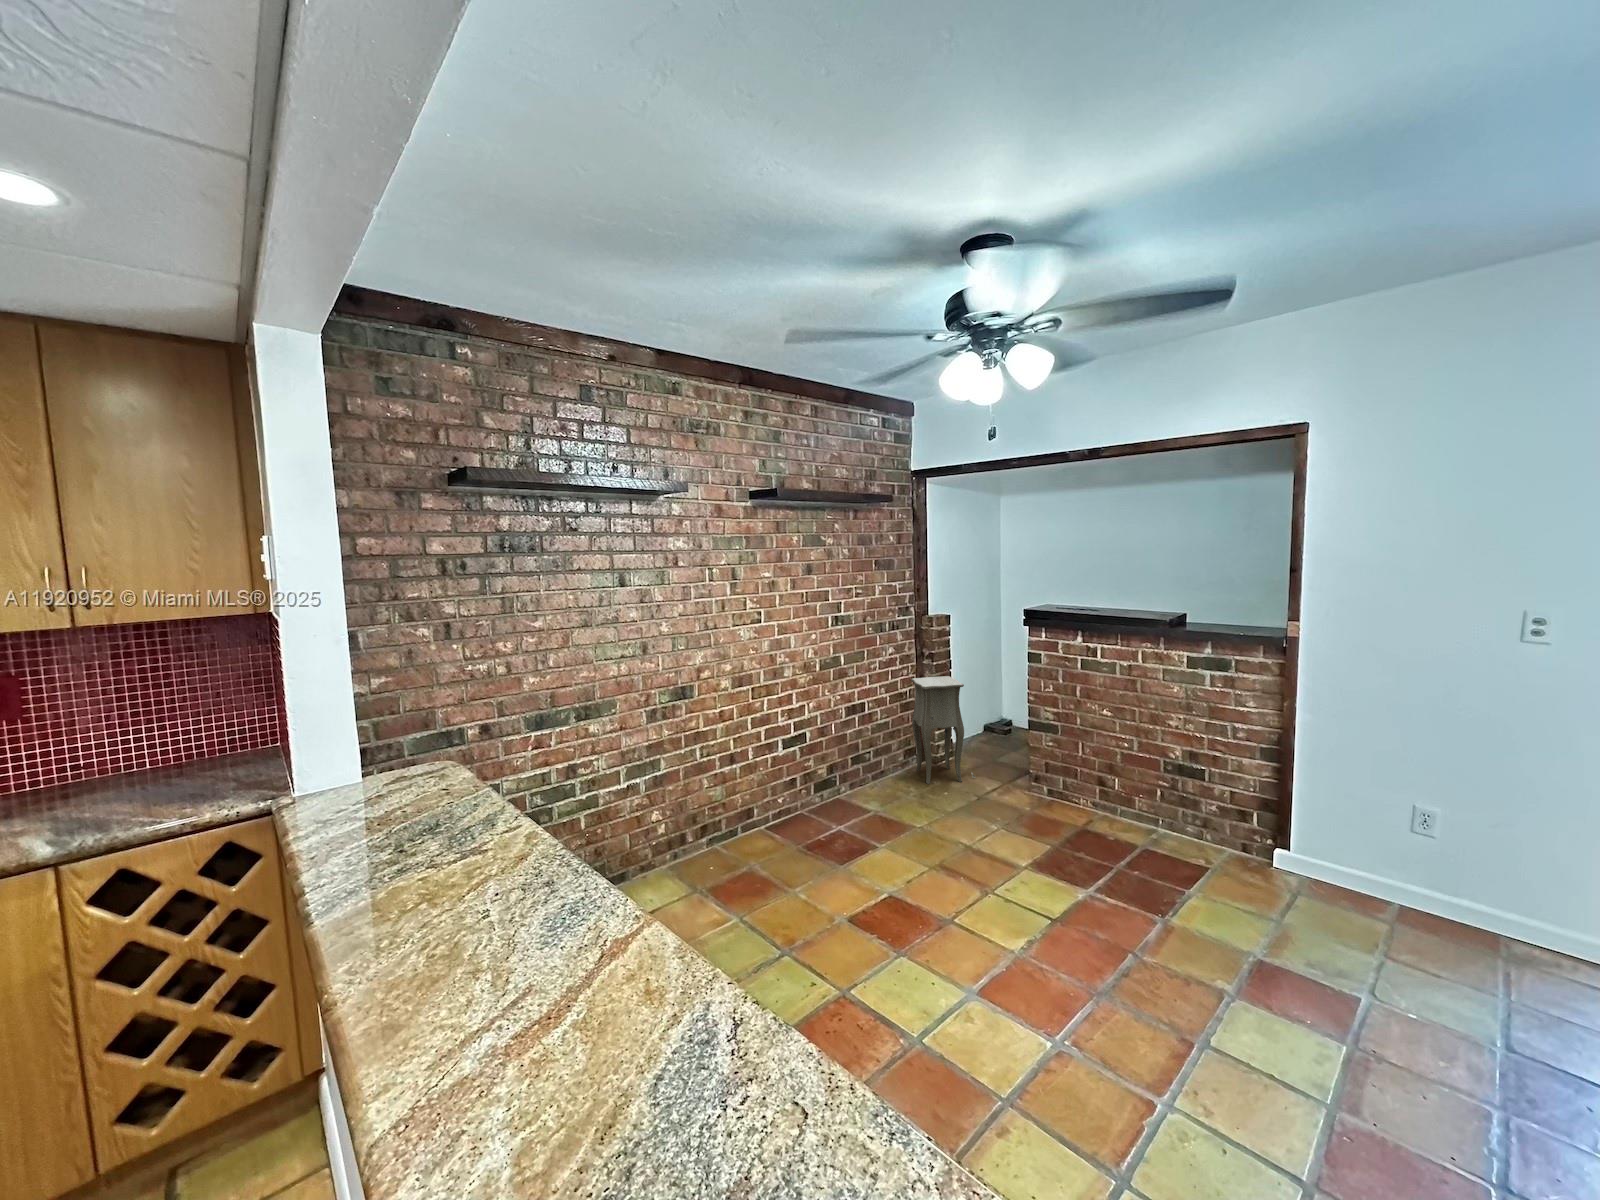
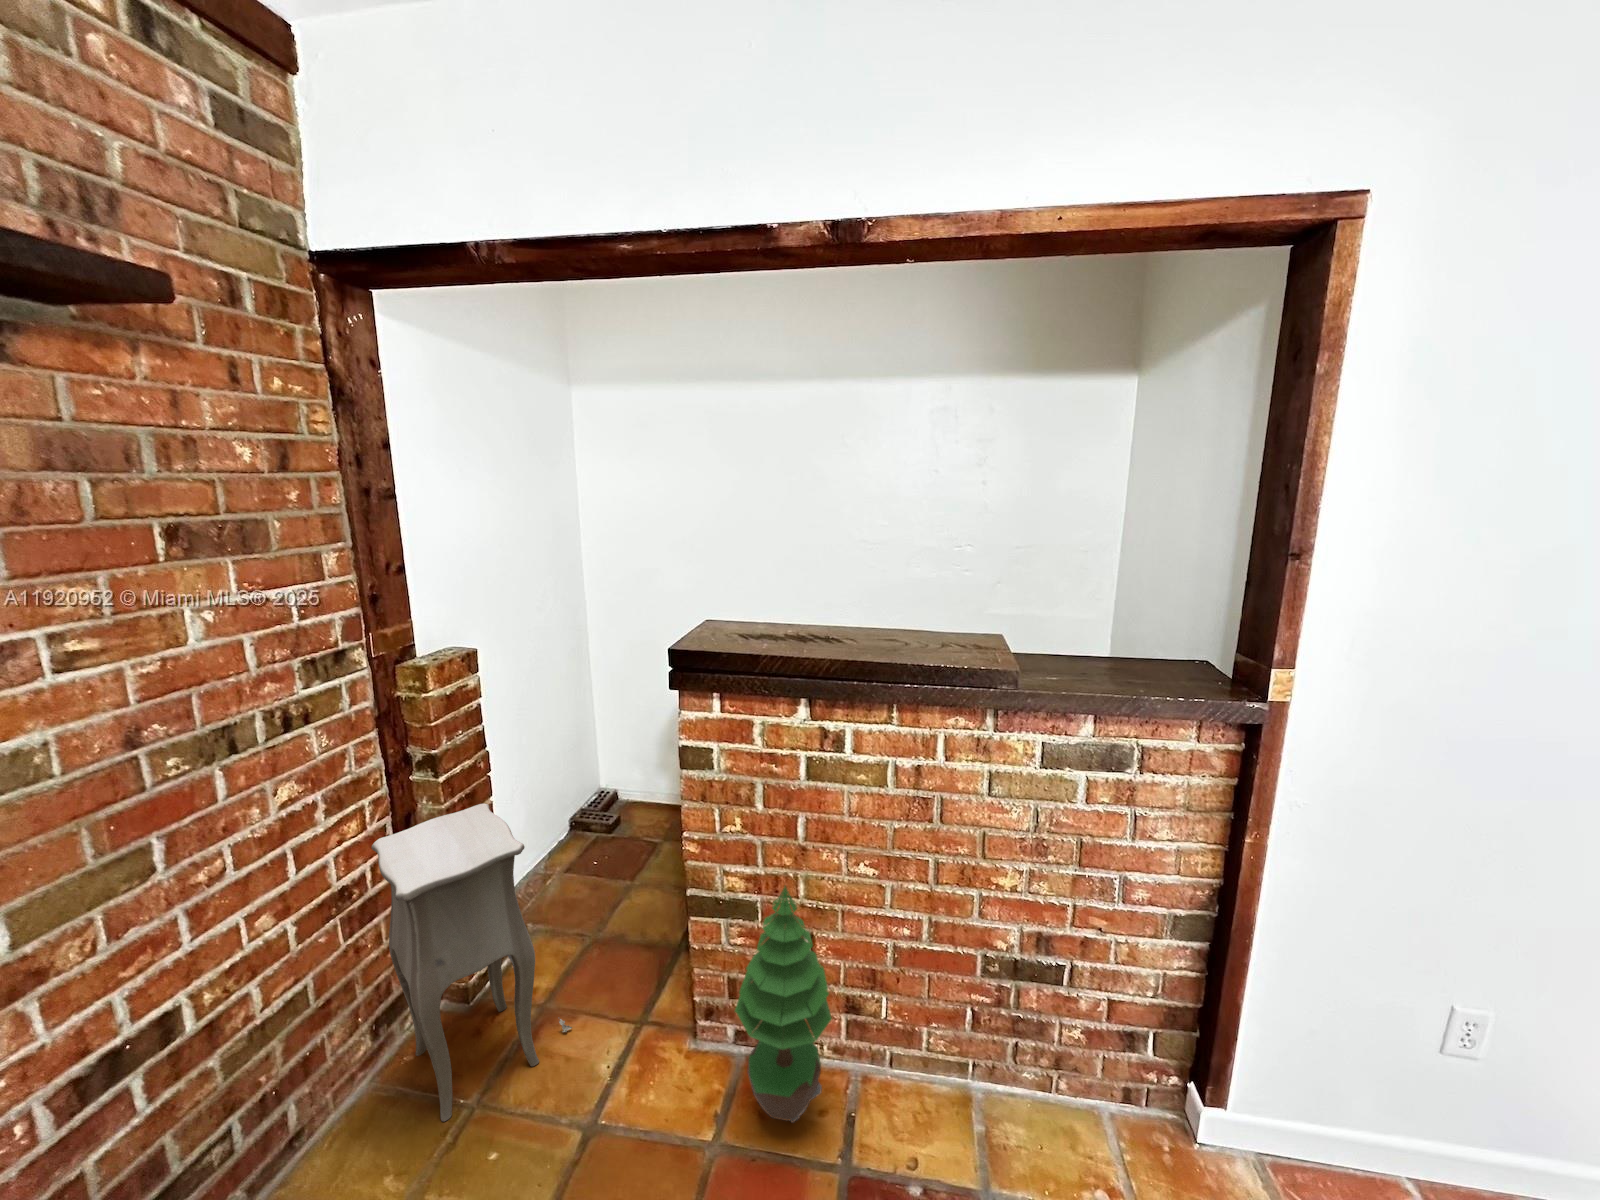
potted tree: none [1039,703,1083,813] -> present [735,886,832,1122]

